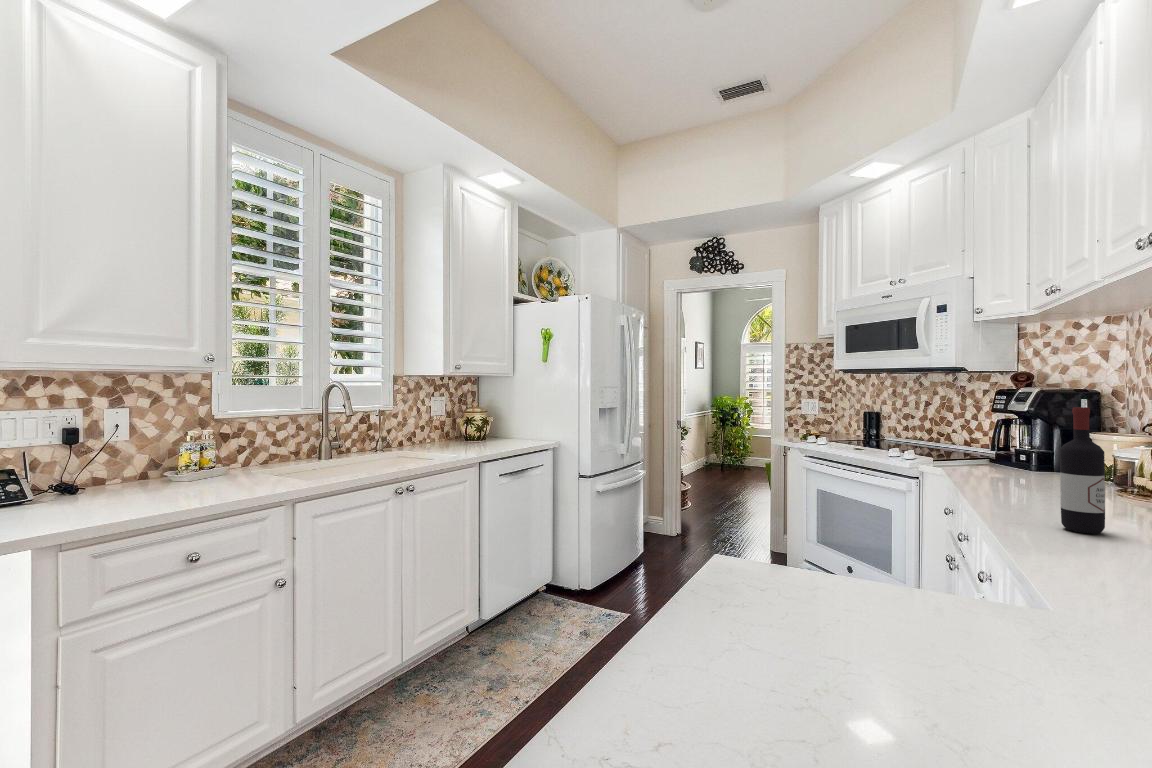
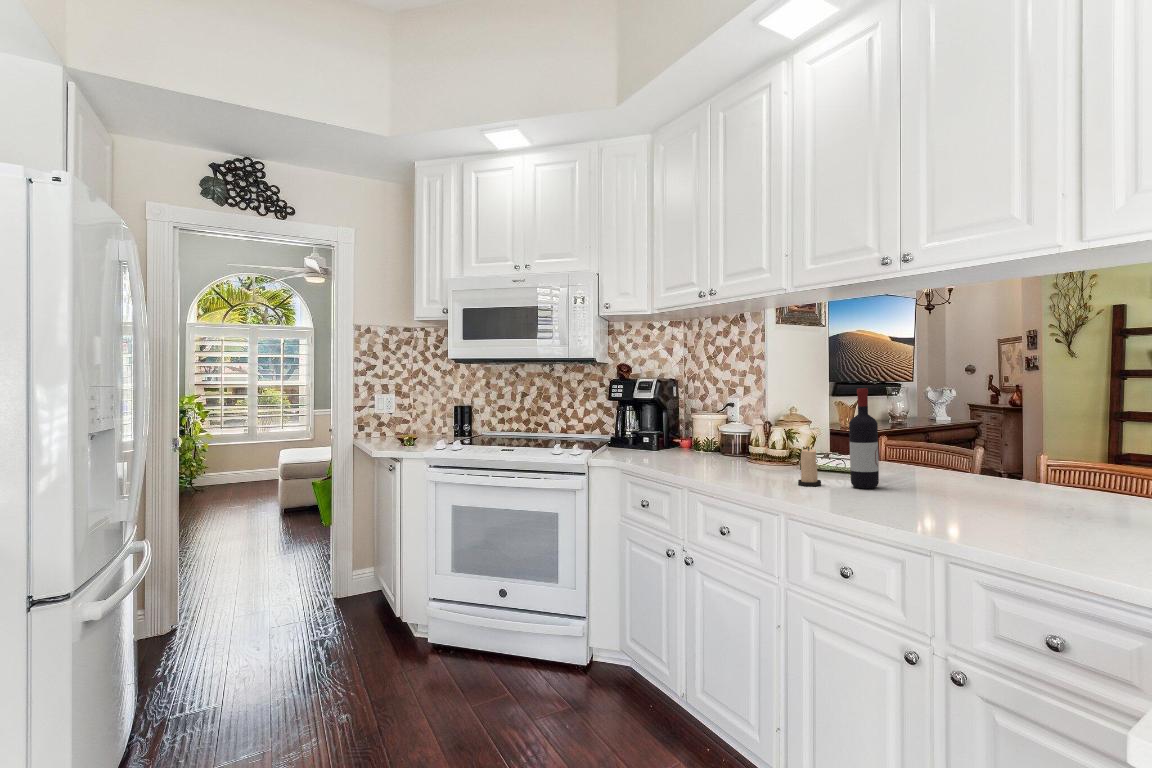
candle: none [1006,471,1039,518] -> present [798,447,821,486]

